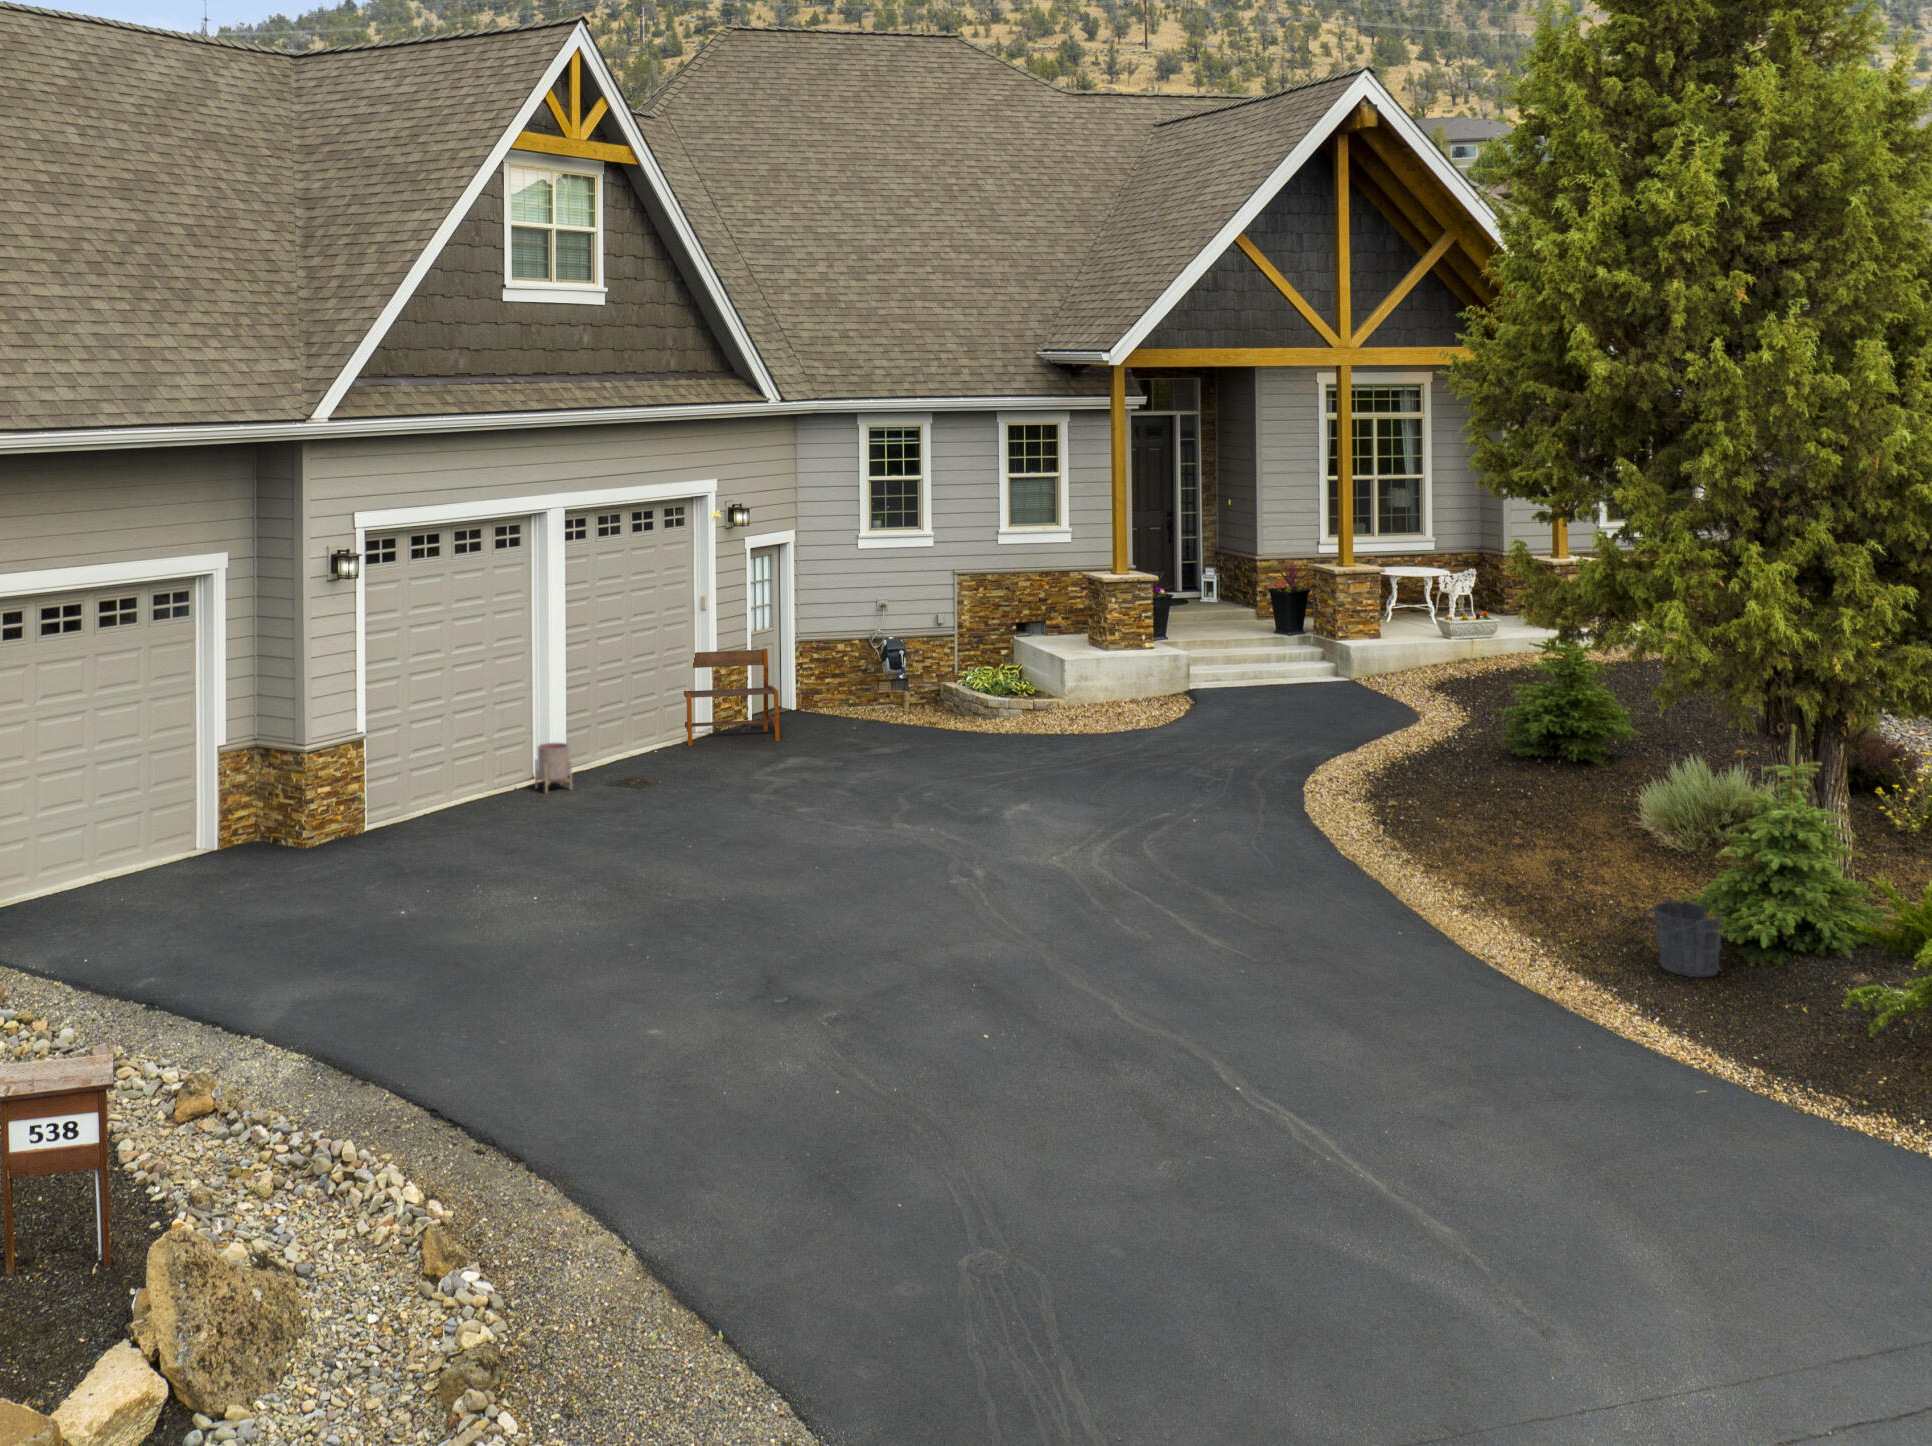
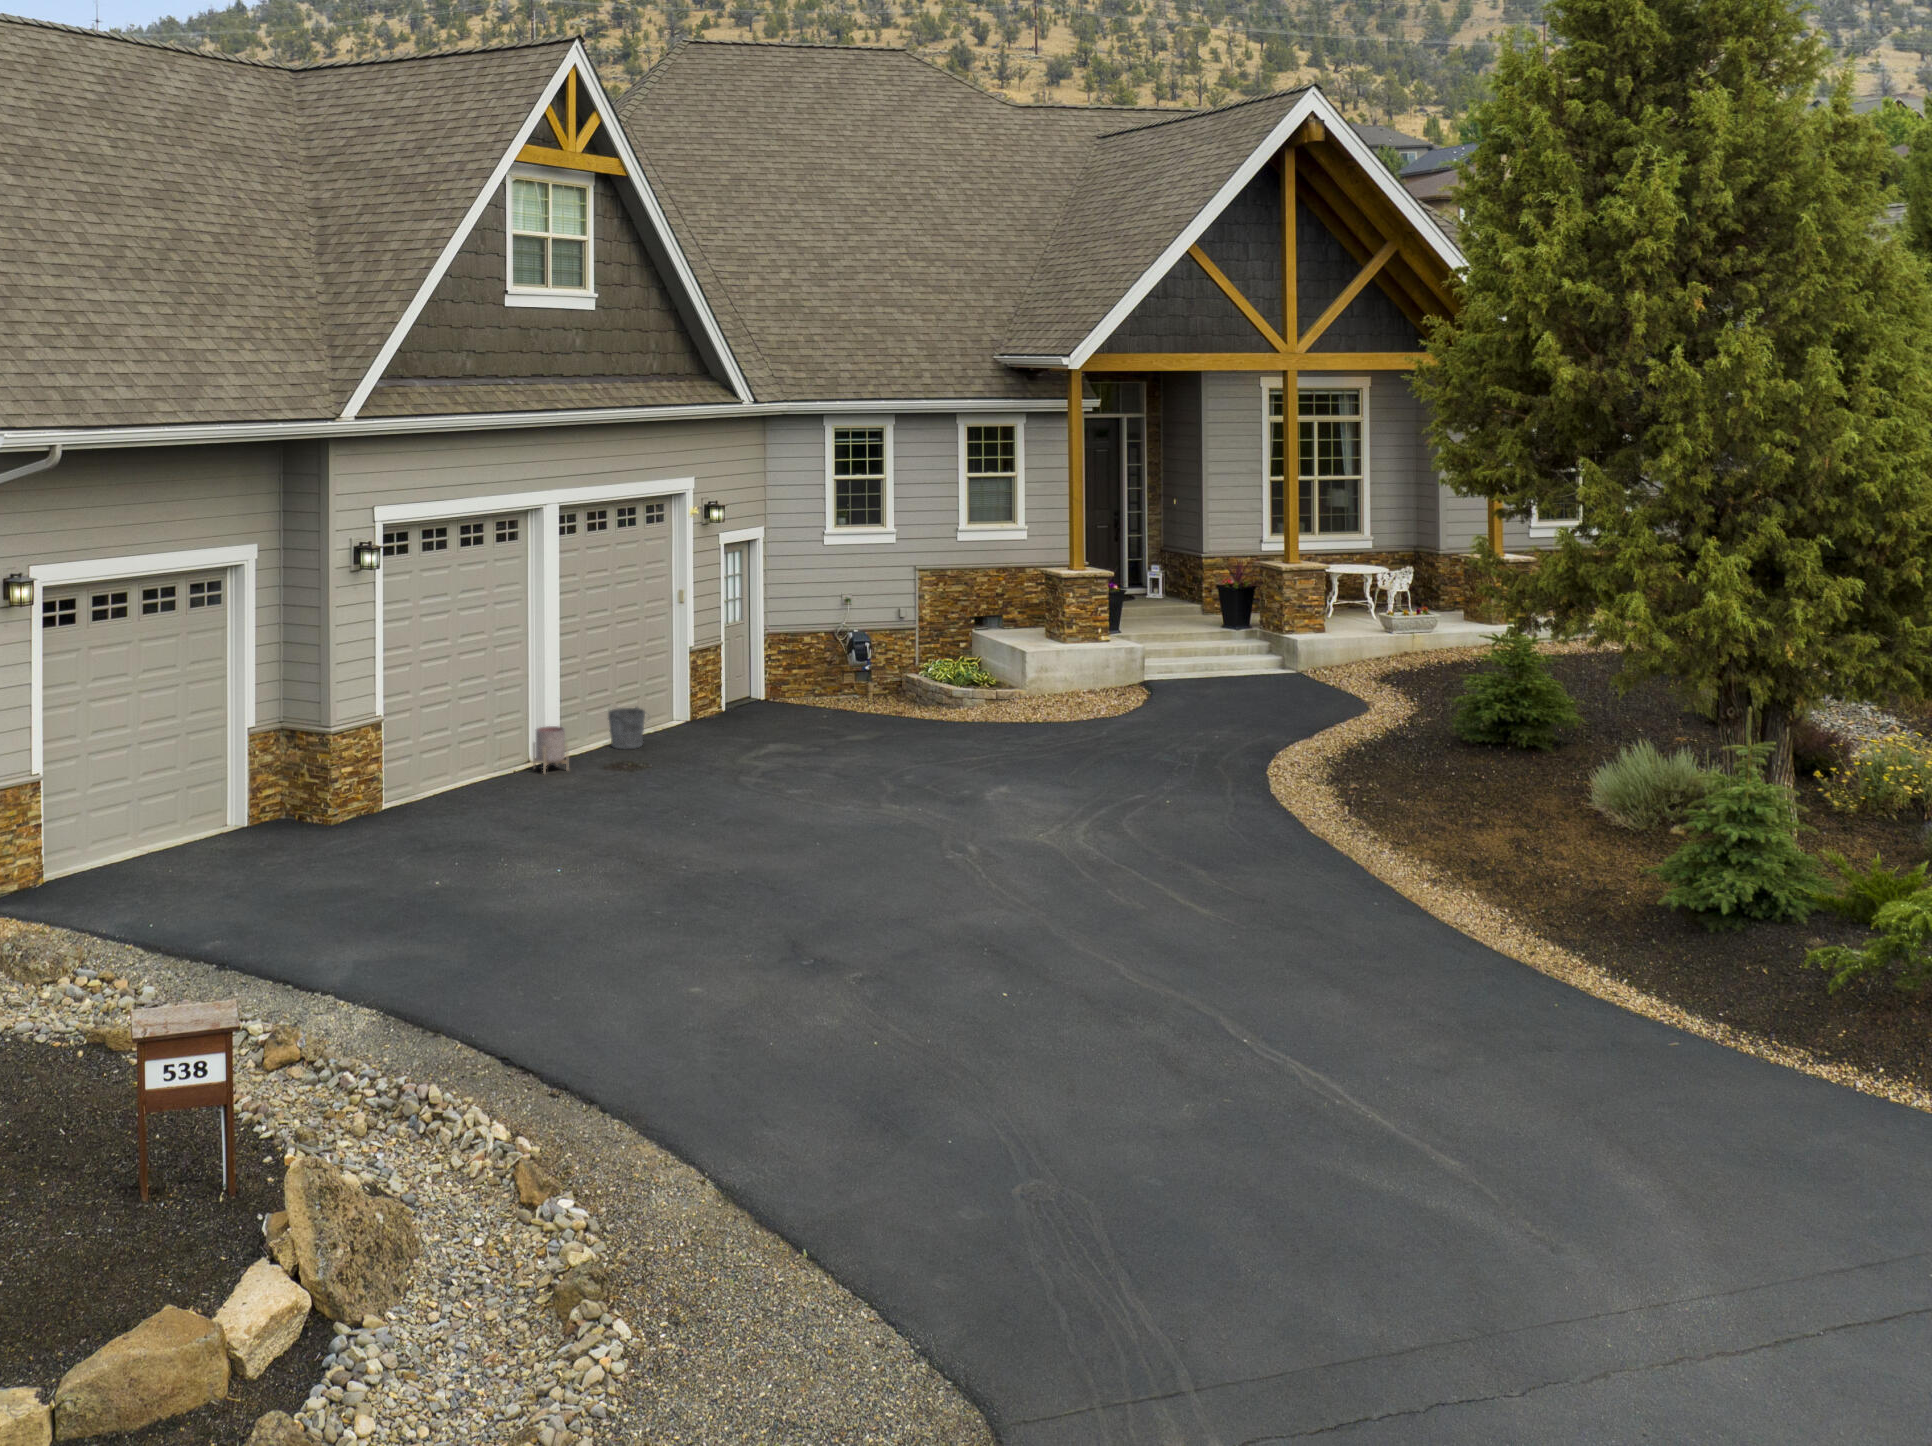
bench: present [684,649,780,746] -> none [664,639,757,731]
bucket: present [1645,899,1722,977] -> present [608,707,645,749]

